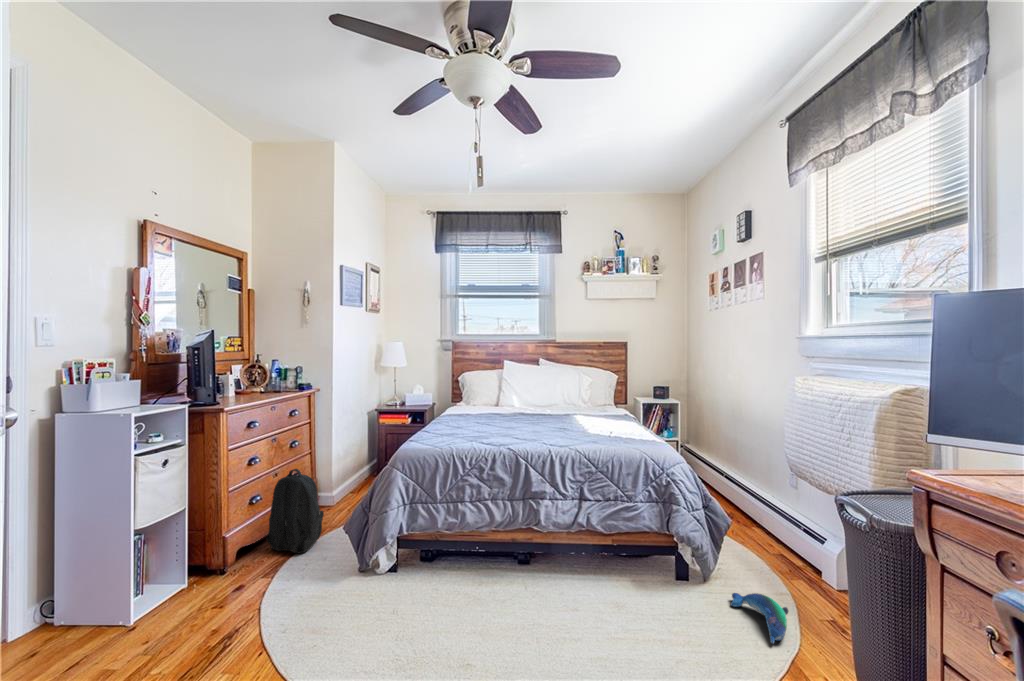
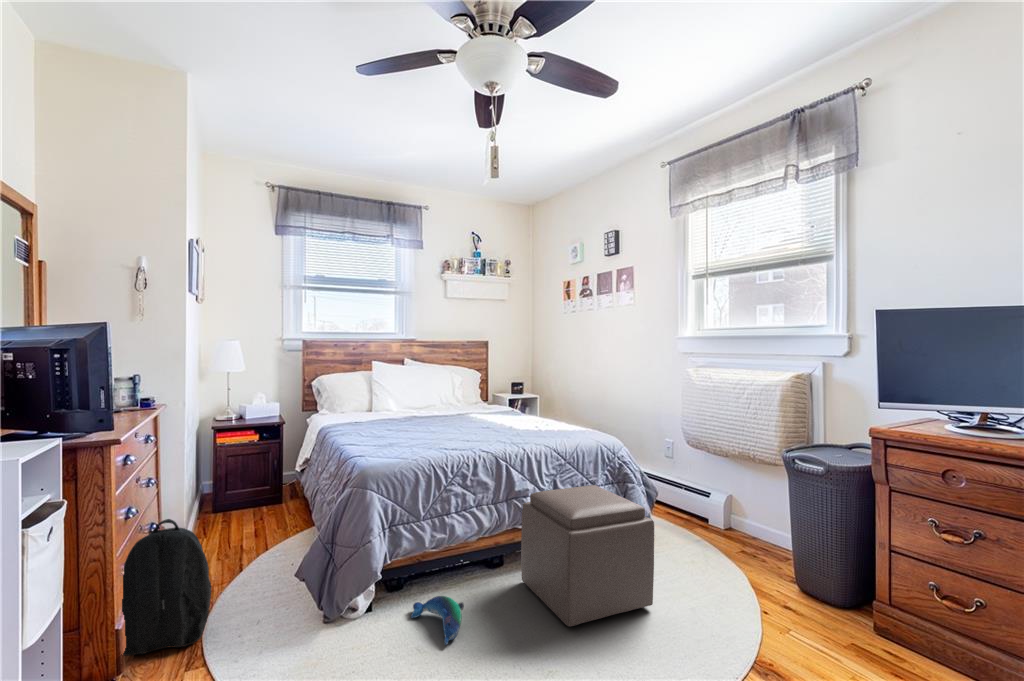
ottoman: none [527,497,640,649] -> present [521,485,654,626]
plush toy: present [731,593,788,644] -> present [411,596,464,645]

